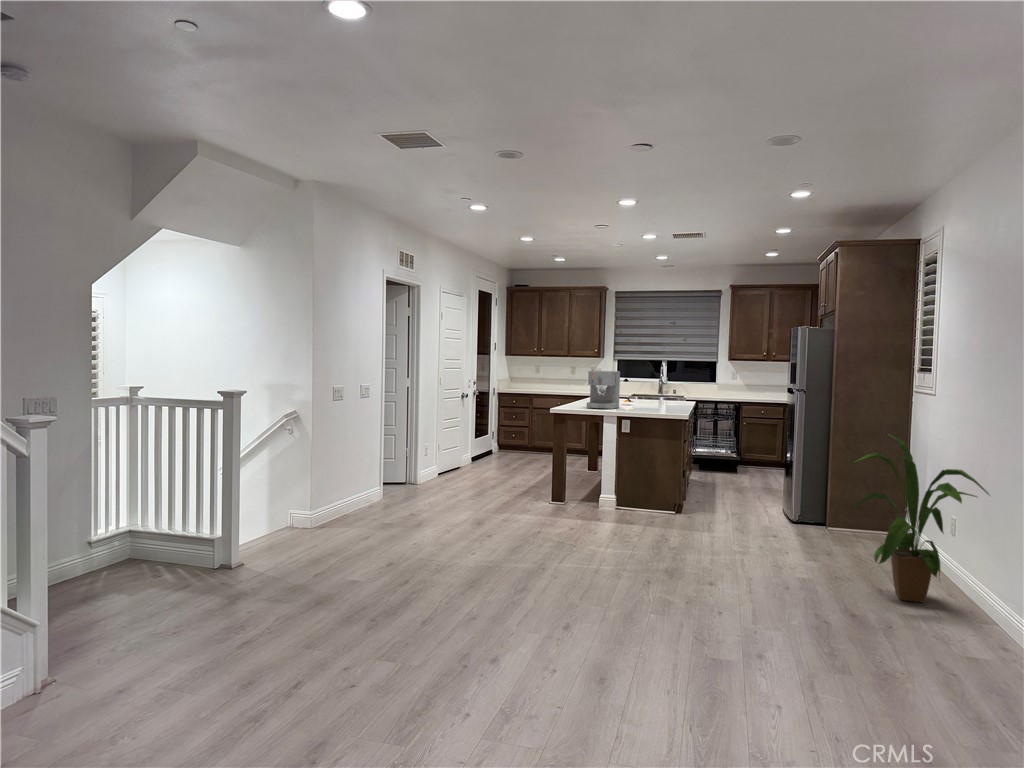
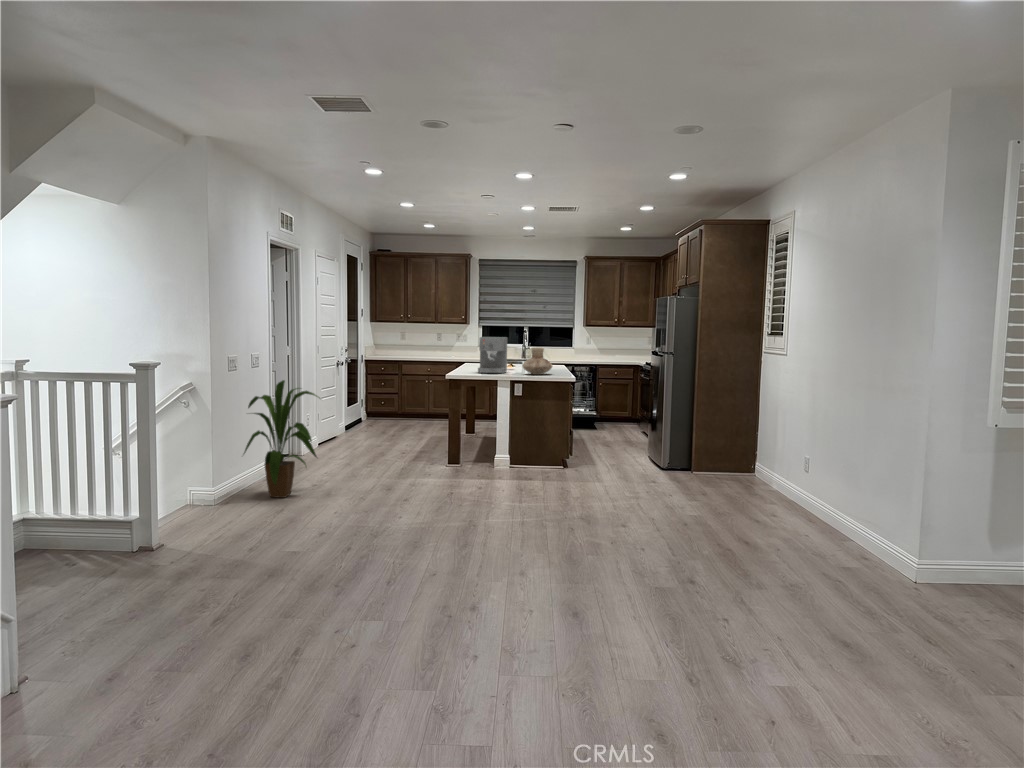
vase: none [631,382,664,411] -> present [523,348,552,375]
house plant: present [852,435,989,602] -> present [244,380,320,498]

